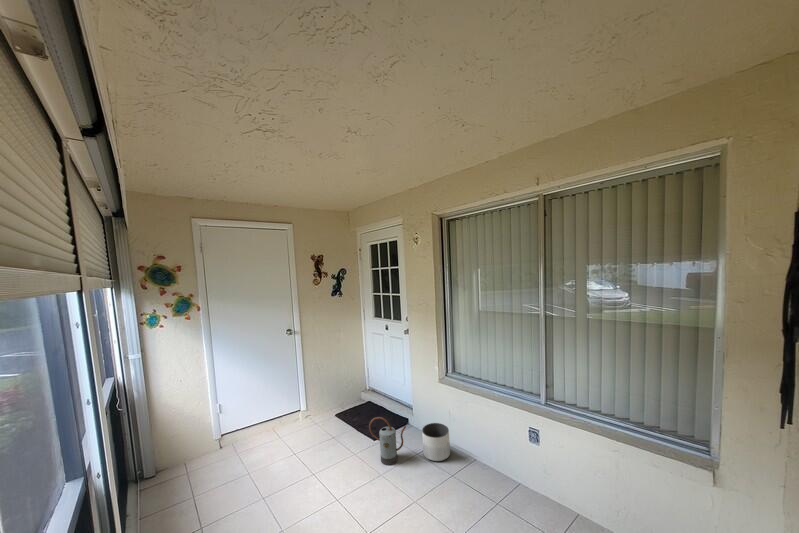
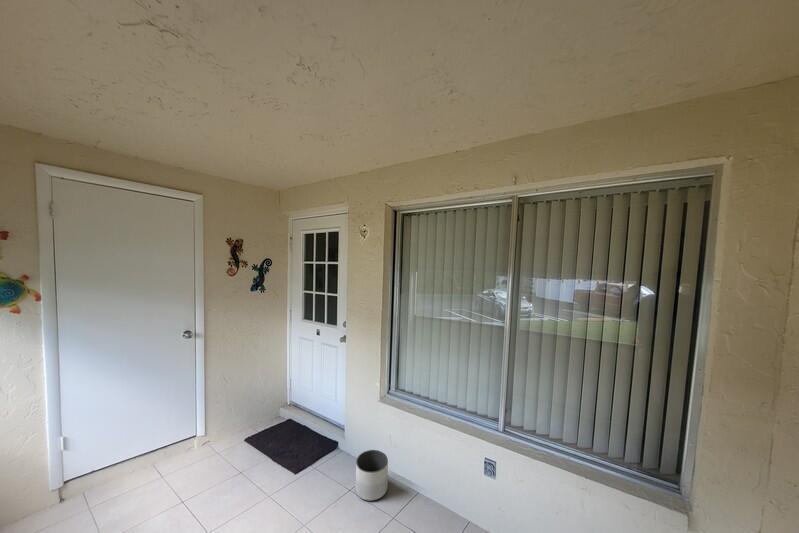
watering can: present [369,417,406,465] -> none [288,452,338,515]

